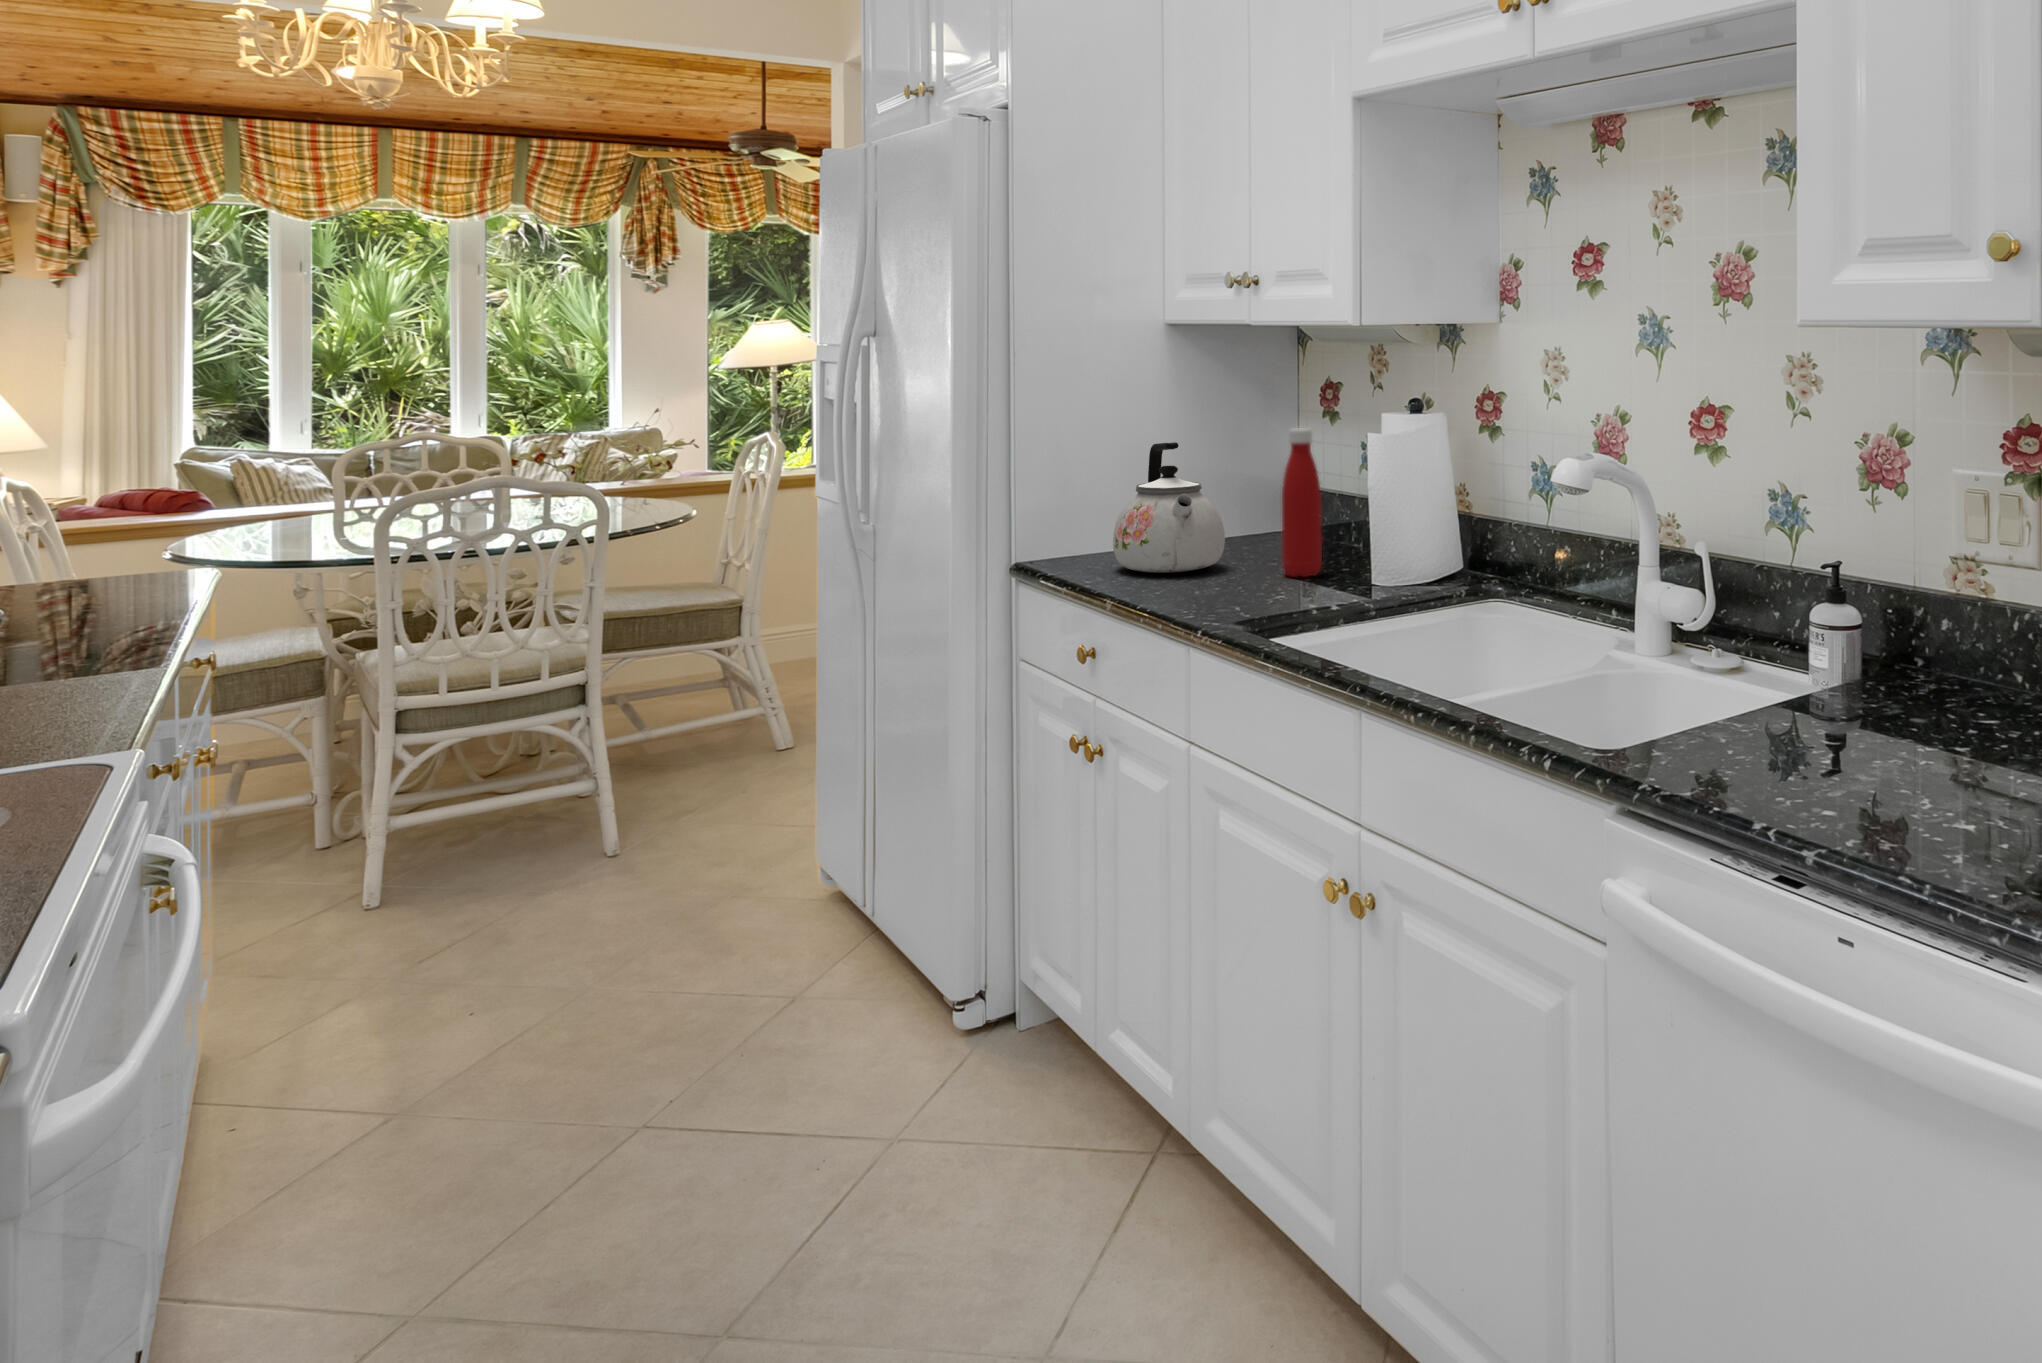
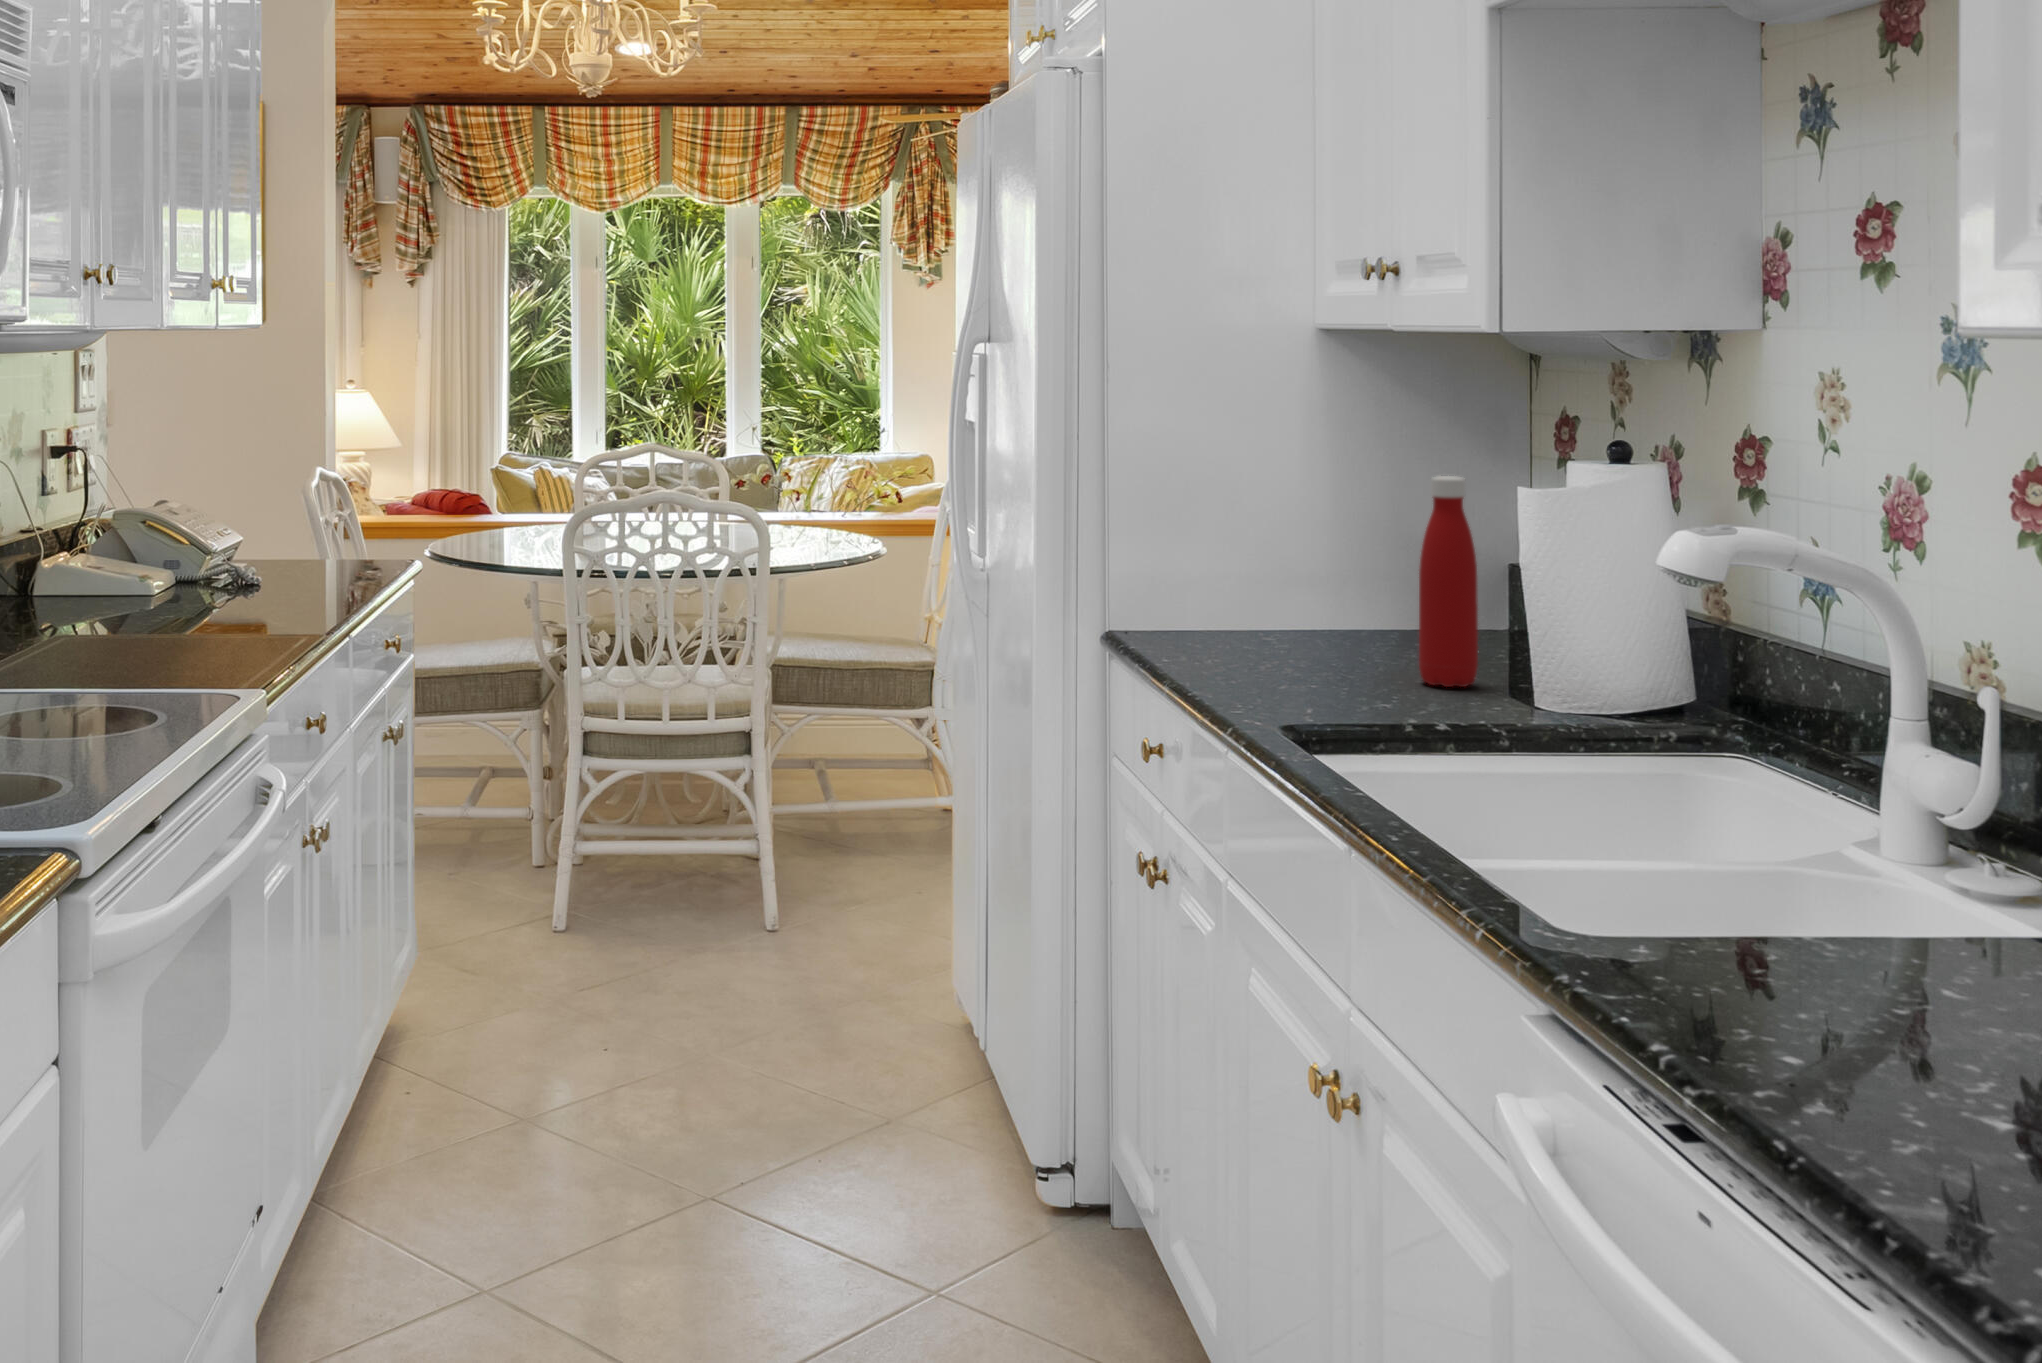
kettle: present [1113,442,1225,573] -> none [1200,488,1352,661]

